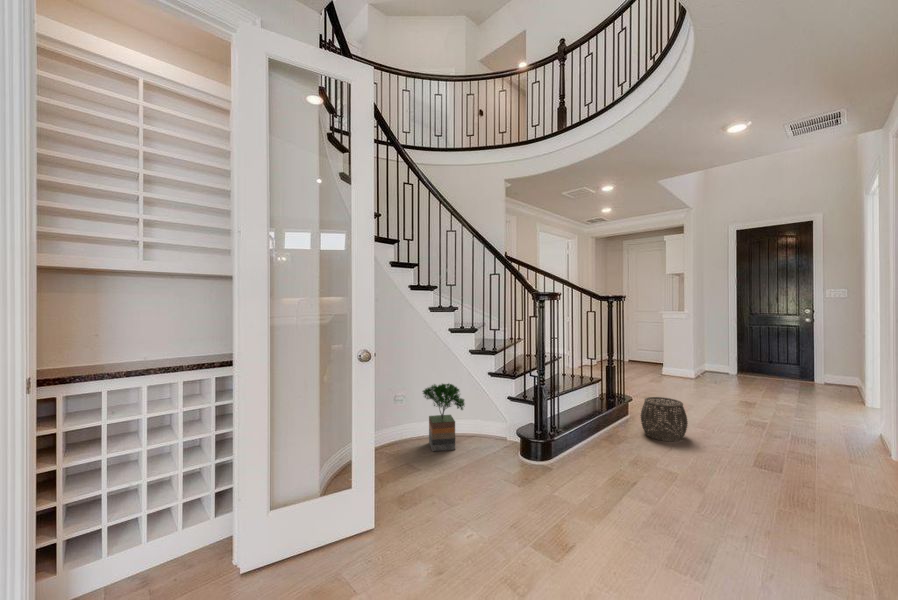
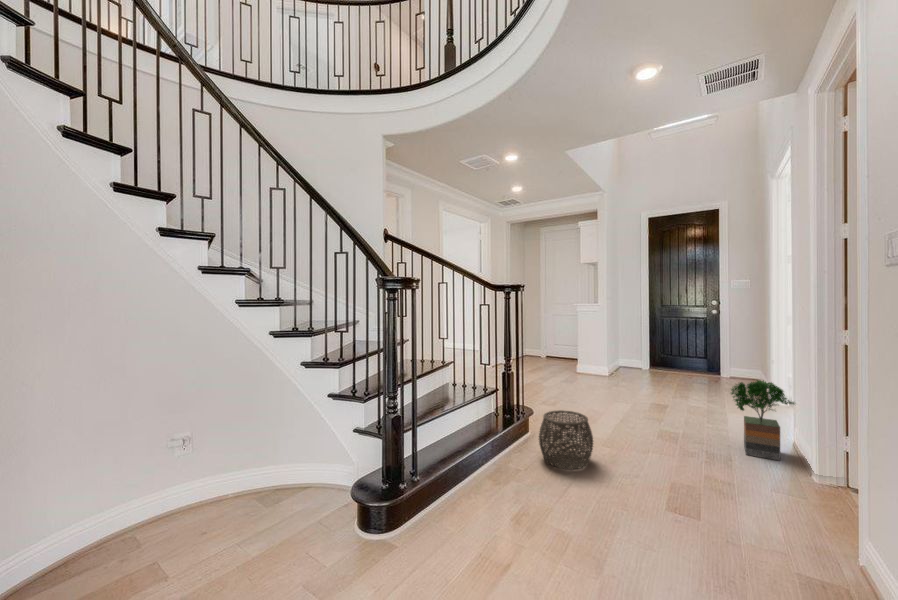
potted tree: present [423,384,464,451] -> present [731,380,794,460]

